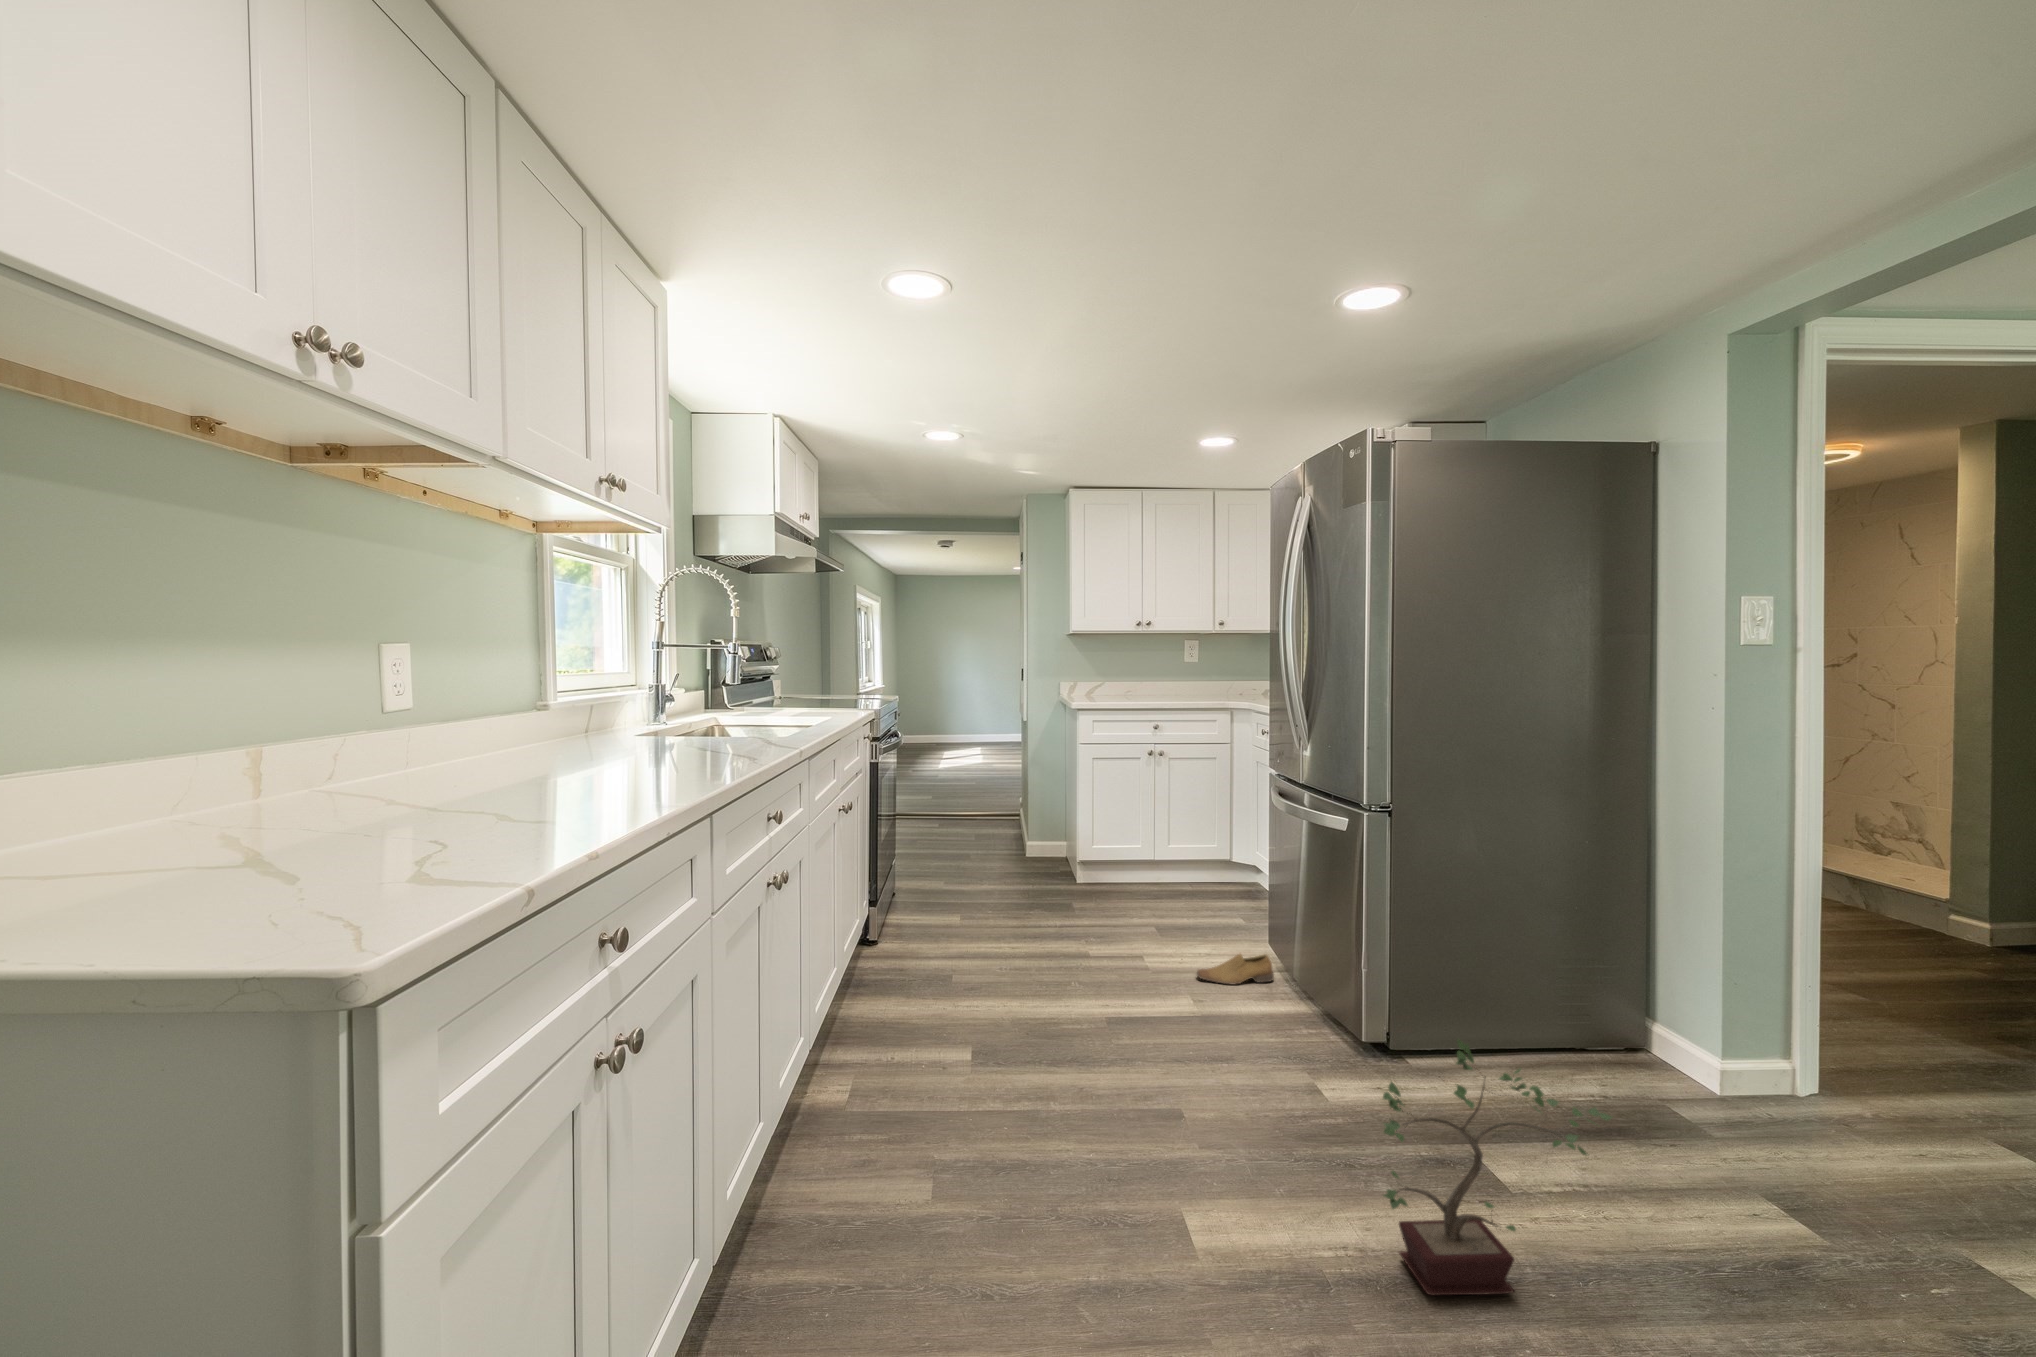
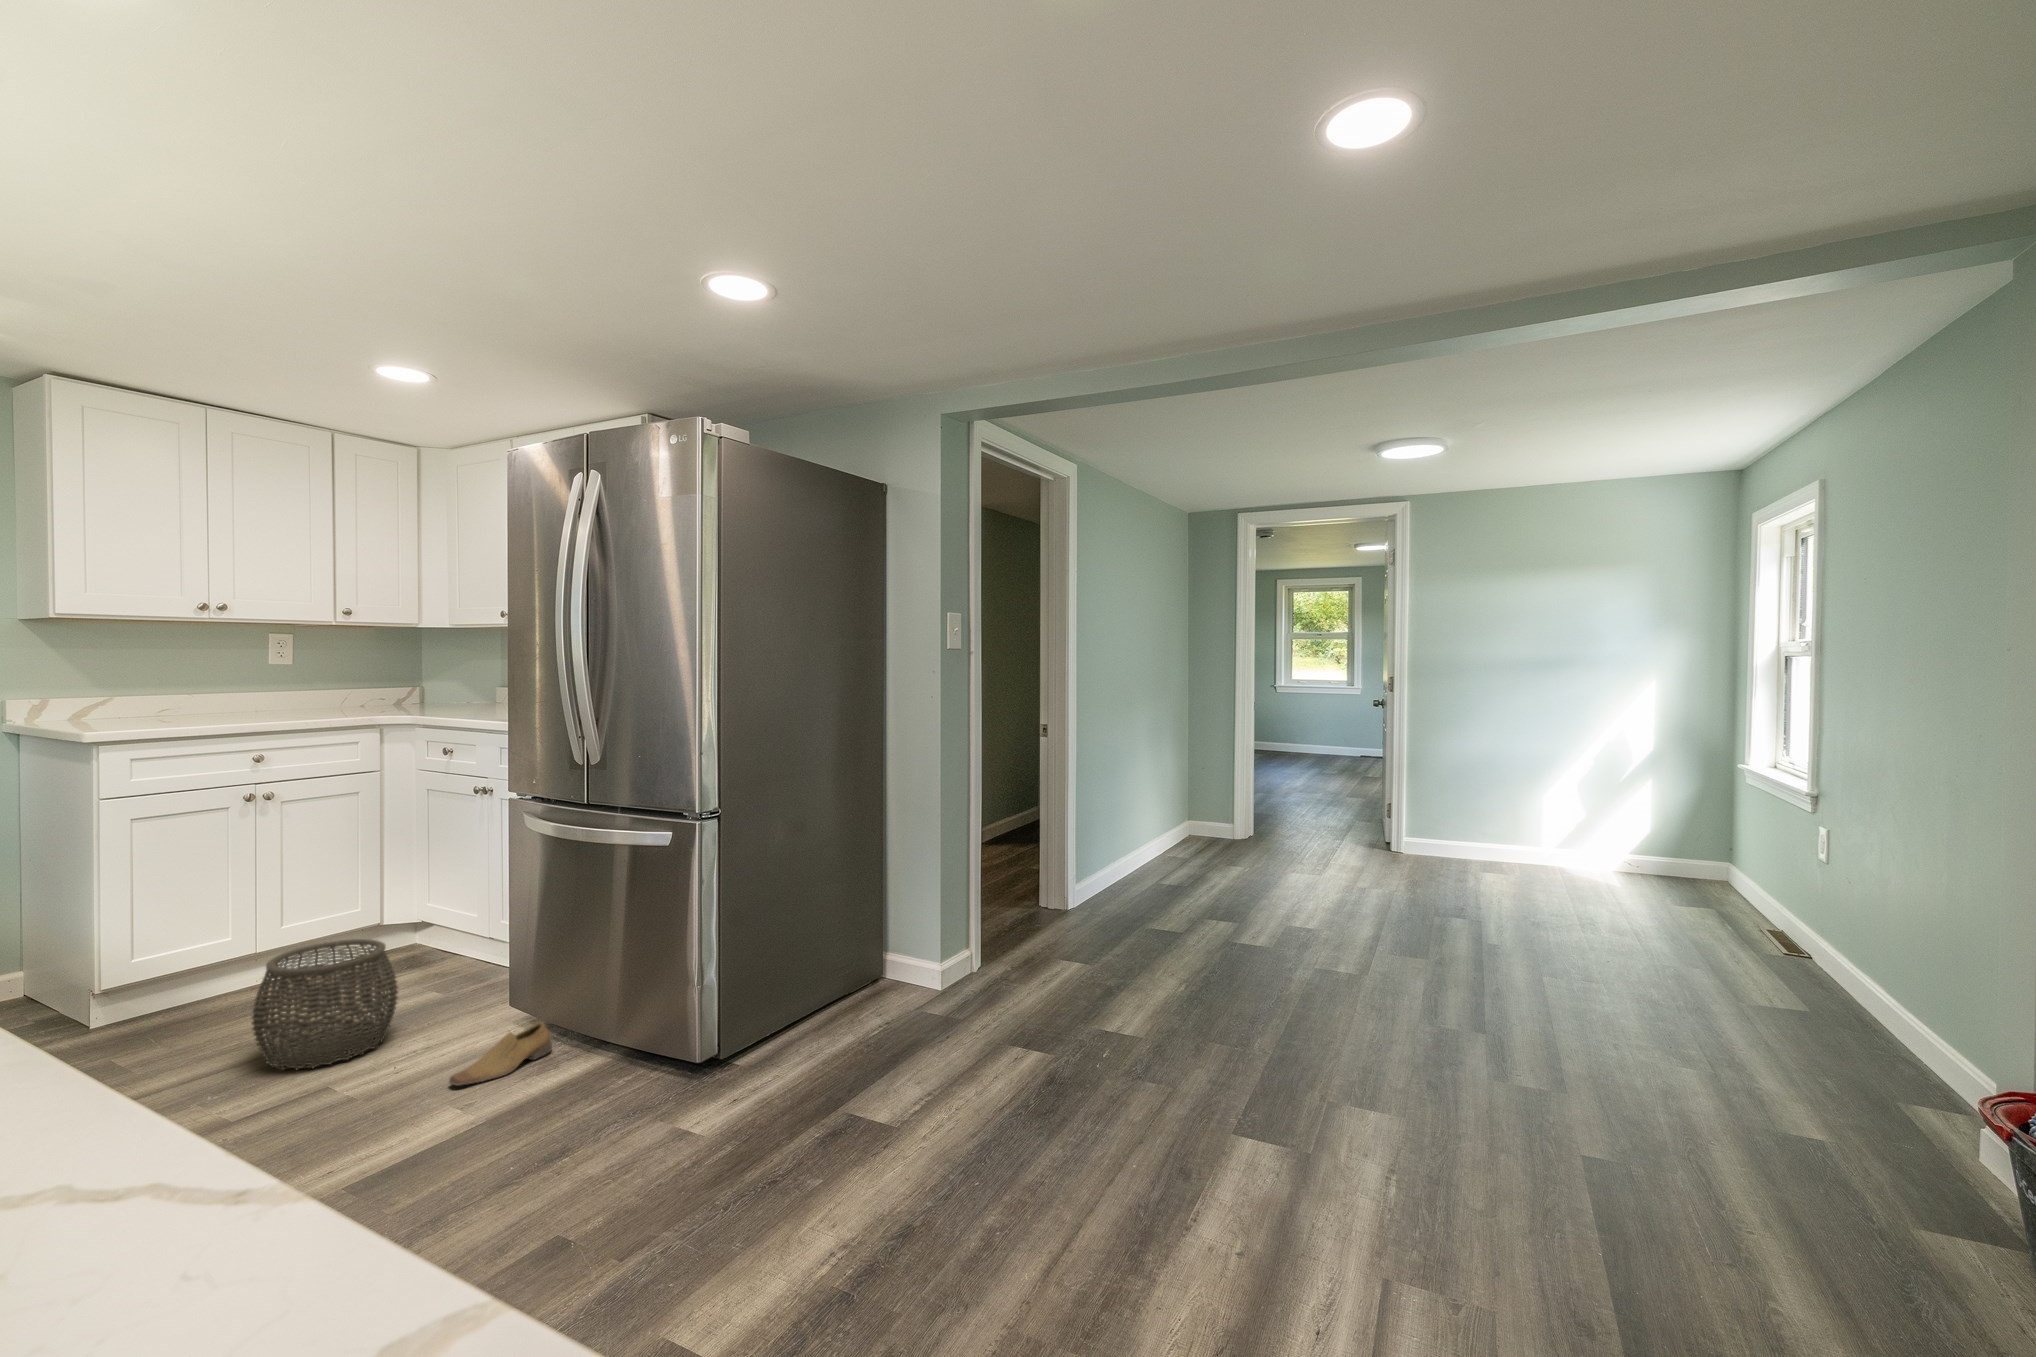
woven basket: none [1118,854,1197,937] -> present [252,939,398,1070]
potted plant: present [1383,1040,1612,1295] -> none [869,1000,998,1239]

